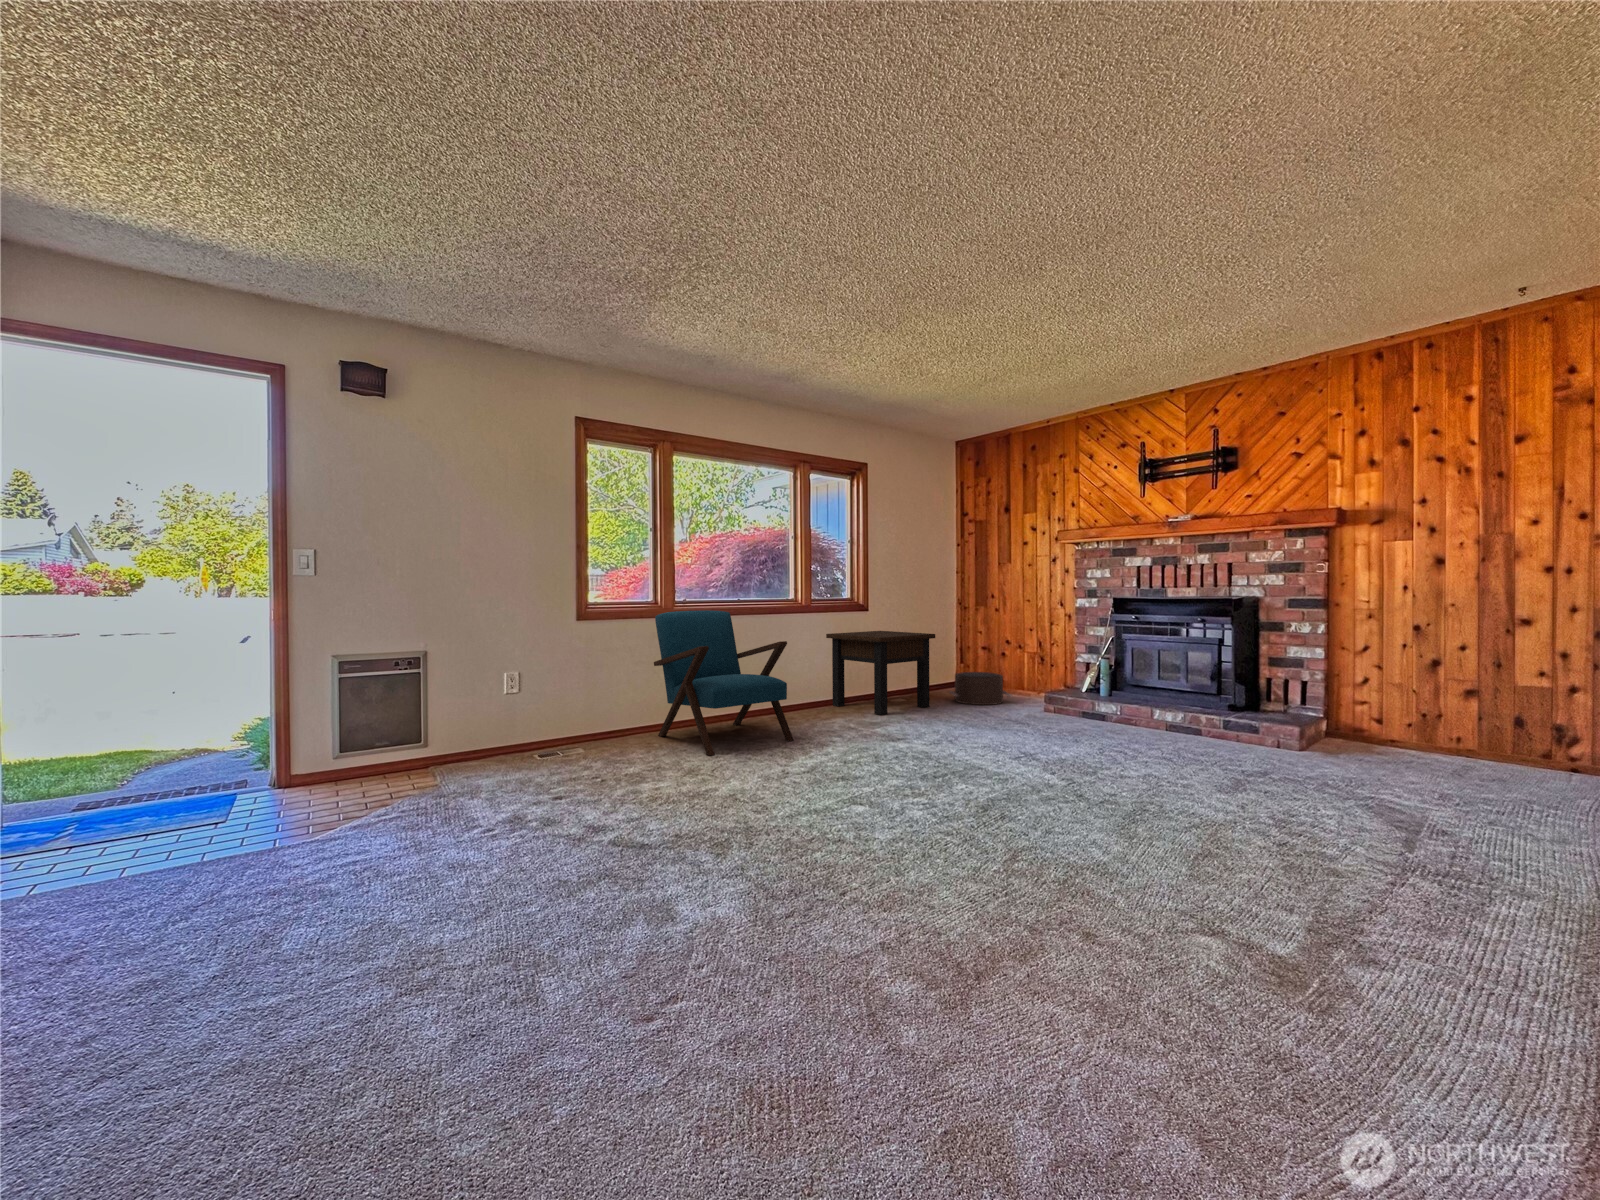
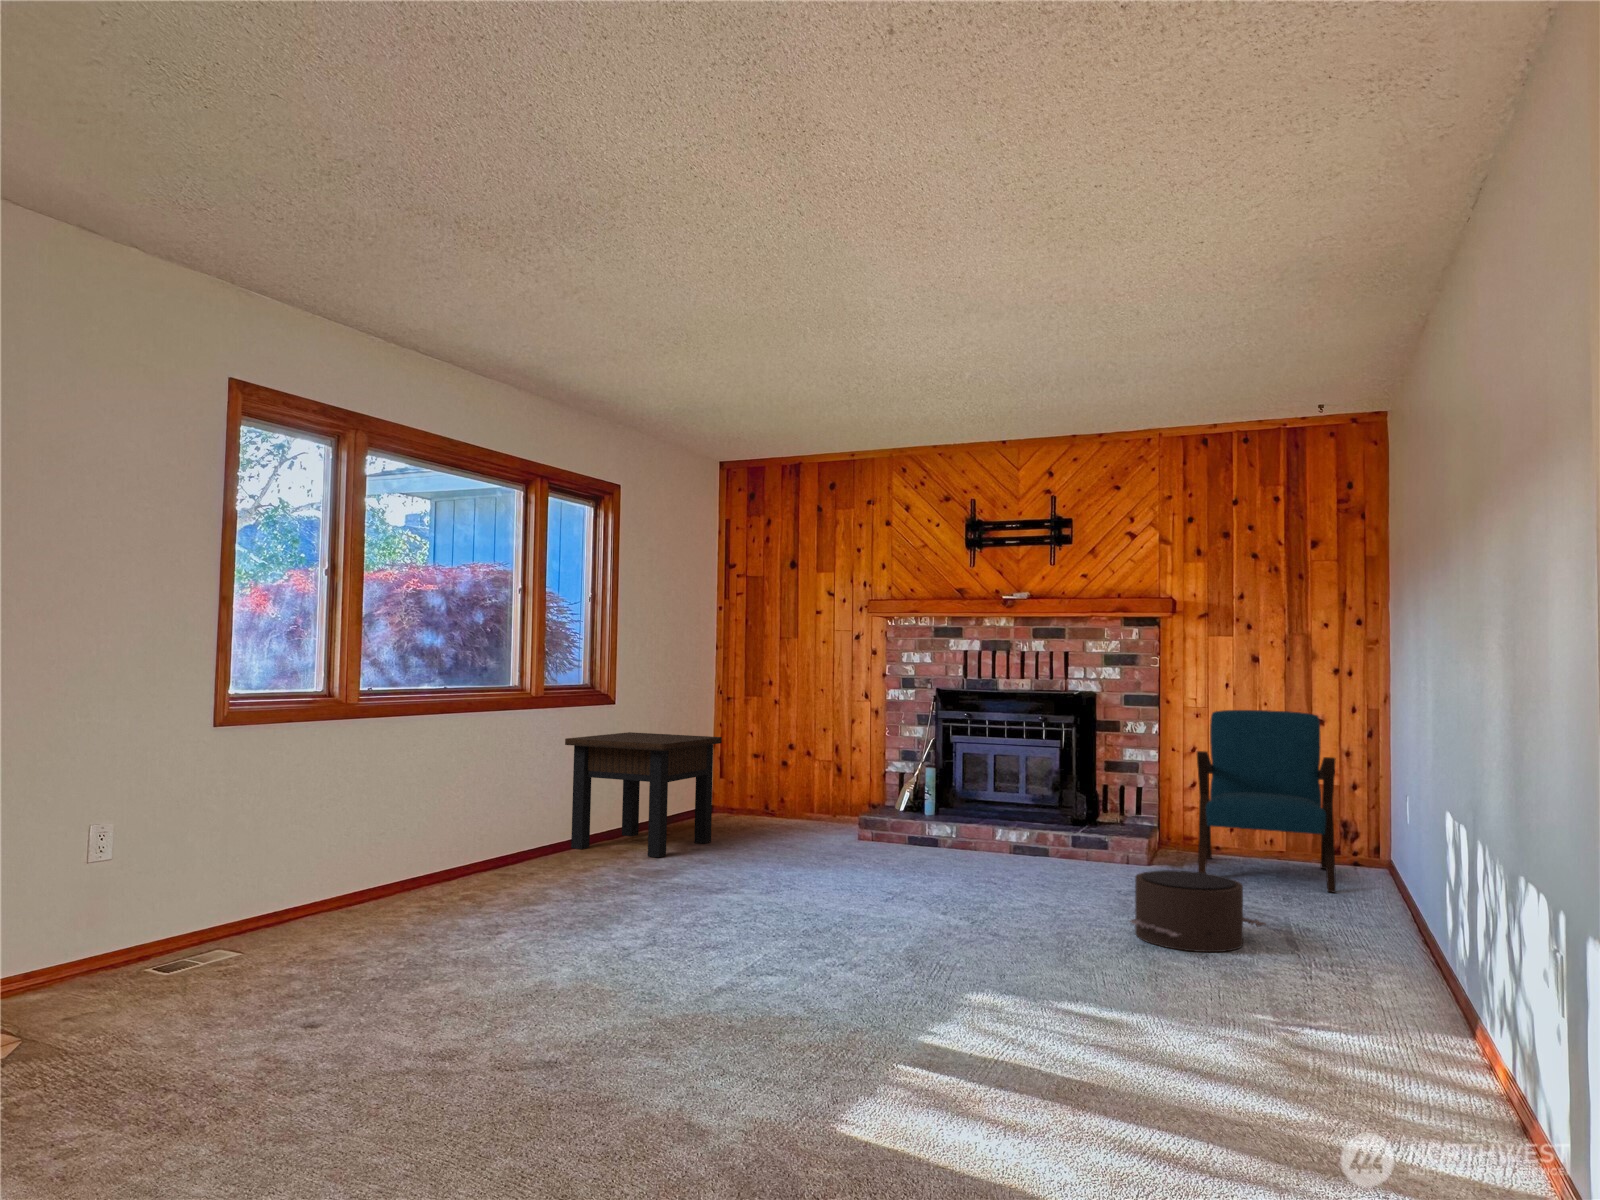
armchair: present [654,610,793,755] -> present [1197,710,1336,892]
pouf: present [949,672,1012,705] -> present [1130,870,1266,952]

